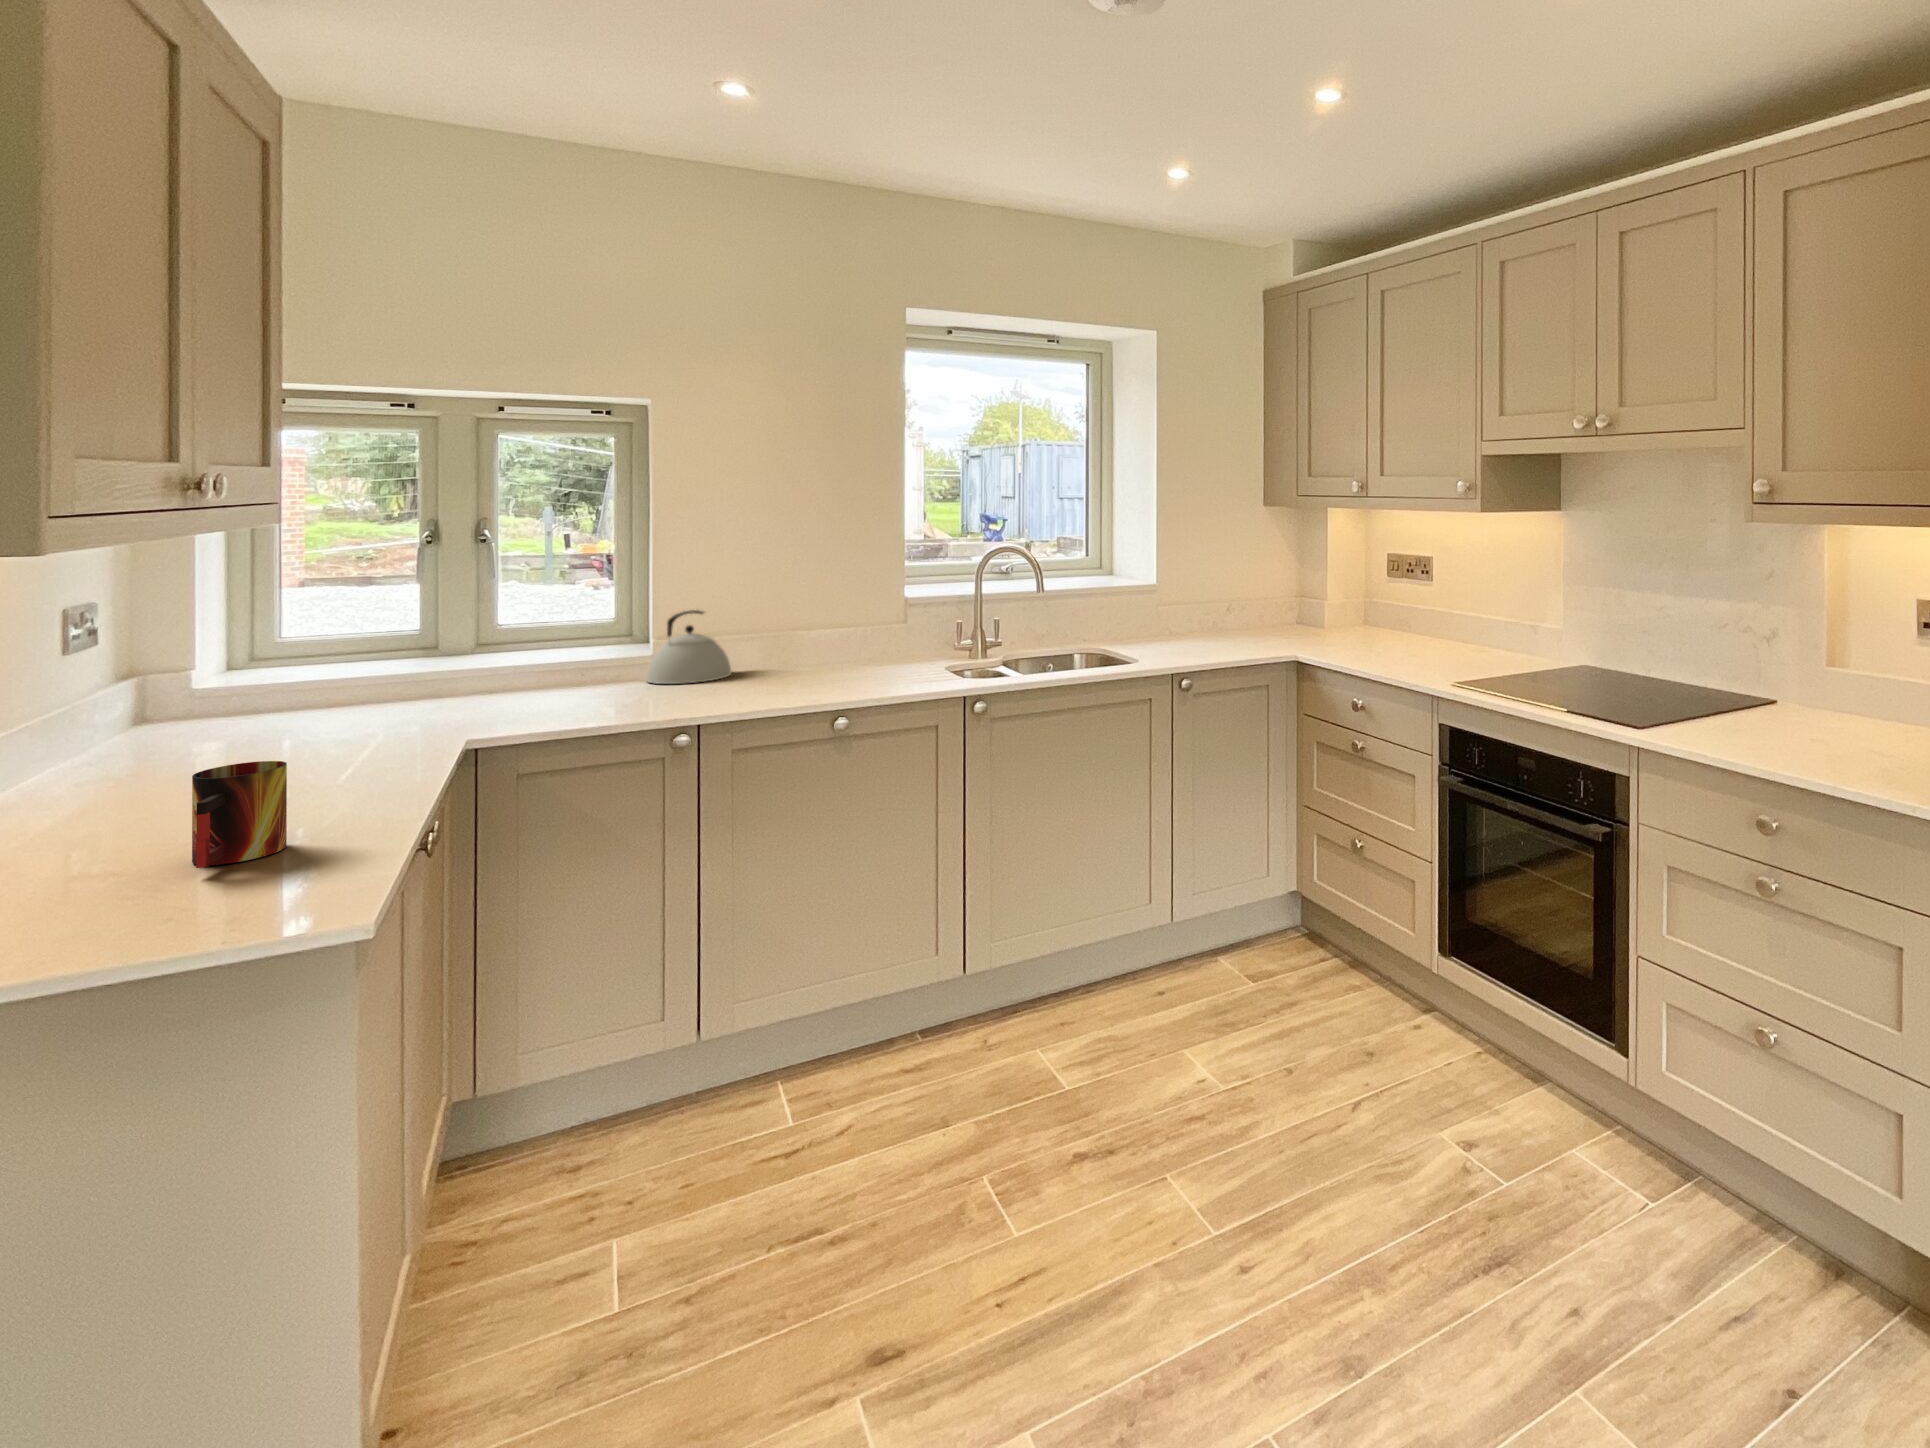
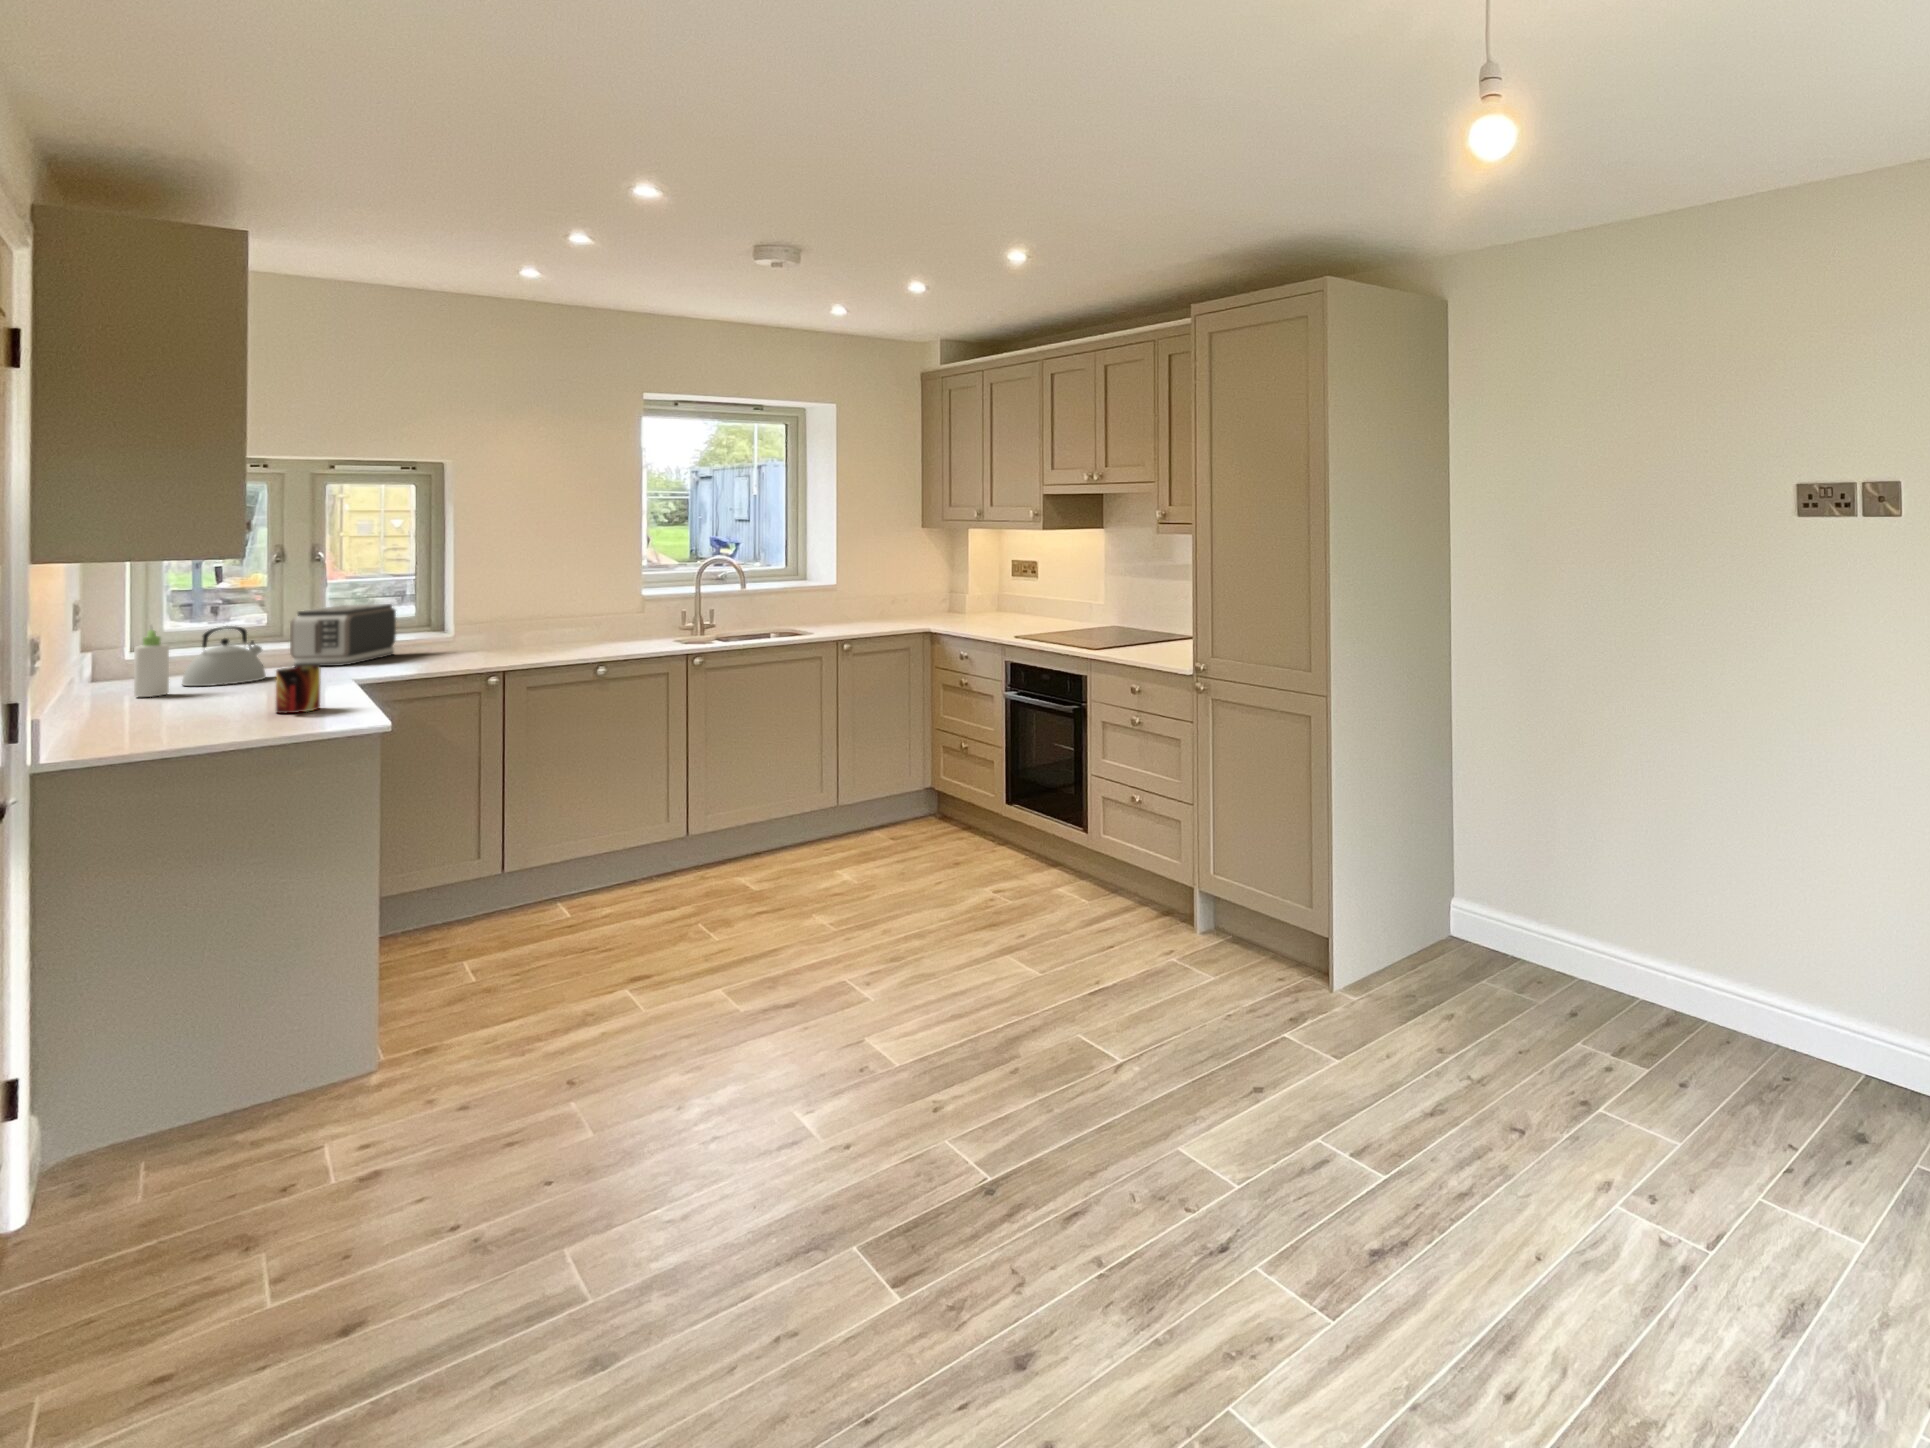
toaster: none [415,609,574,705] -> present [290,604,396,667]
kettle: present [646,610,732,684] -> present [182,626,266,686]
bottle: none [101,652,161,777] -> present [134,627,169,697]

